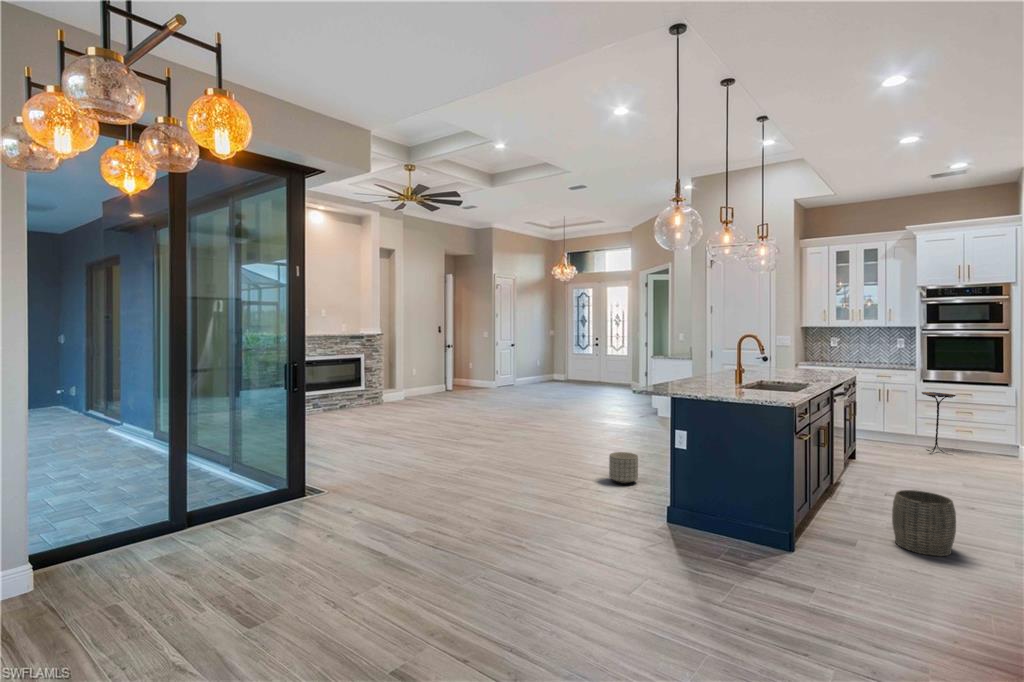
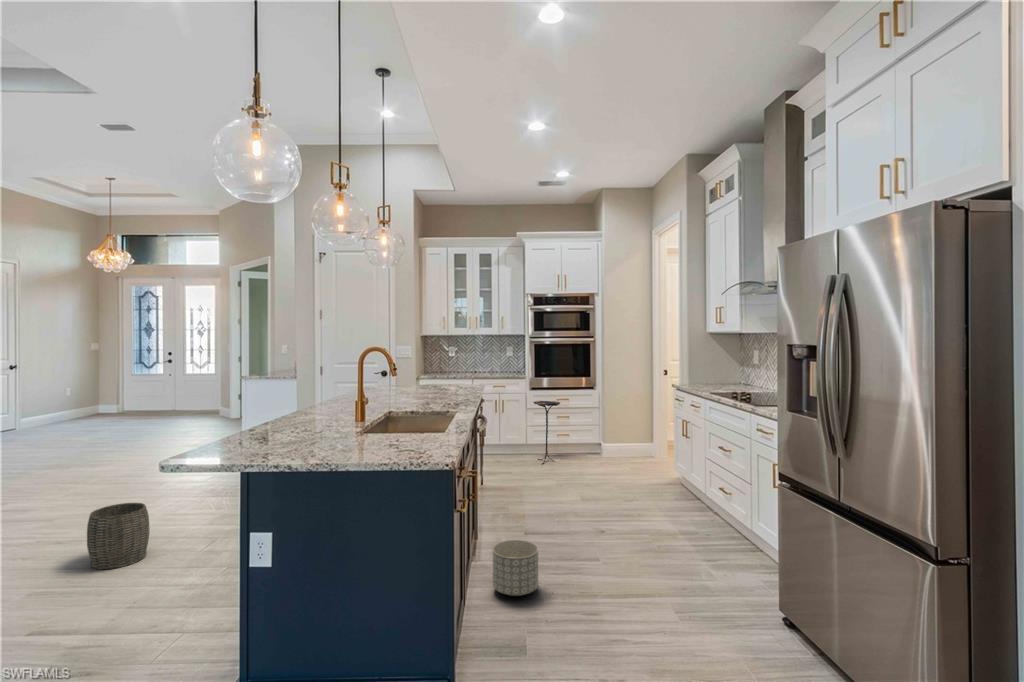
planter: present [609,452,638,484] -> present [493,540,538,596]
woven basket: present [892,490,956,556] -> present [87,503,149,569]

